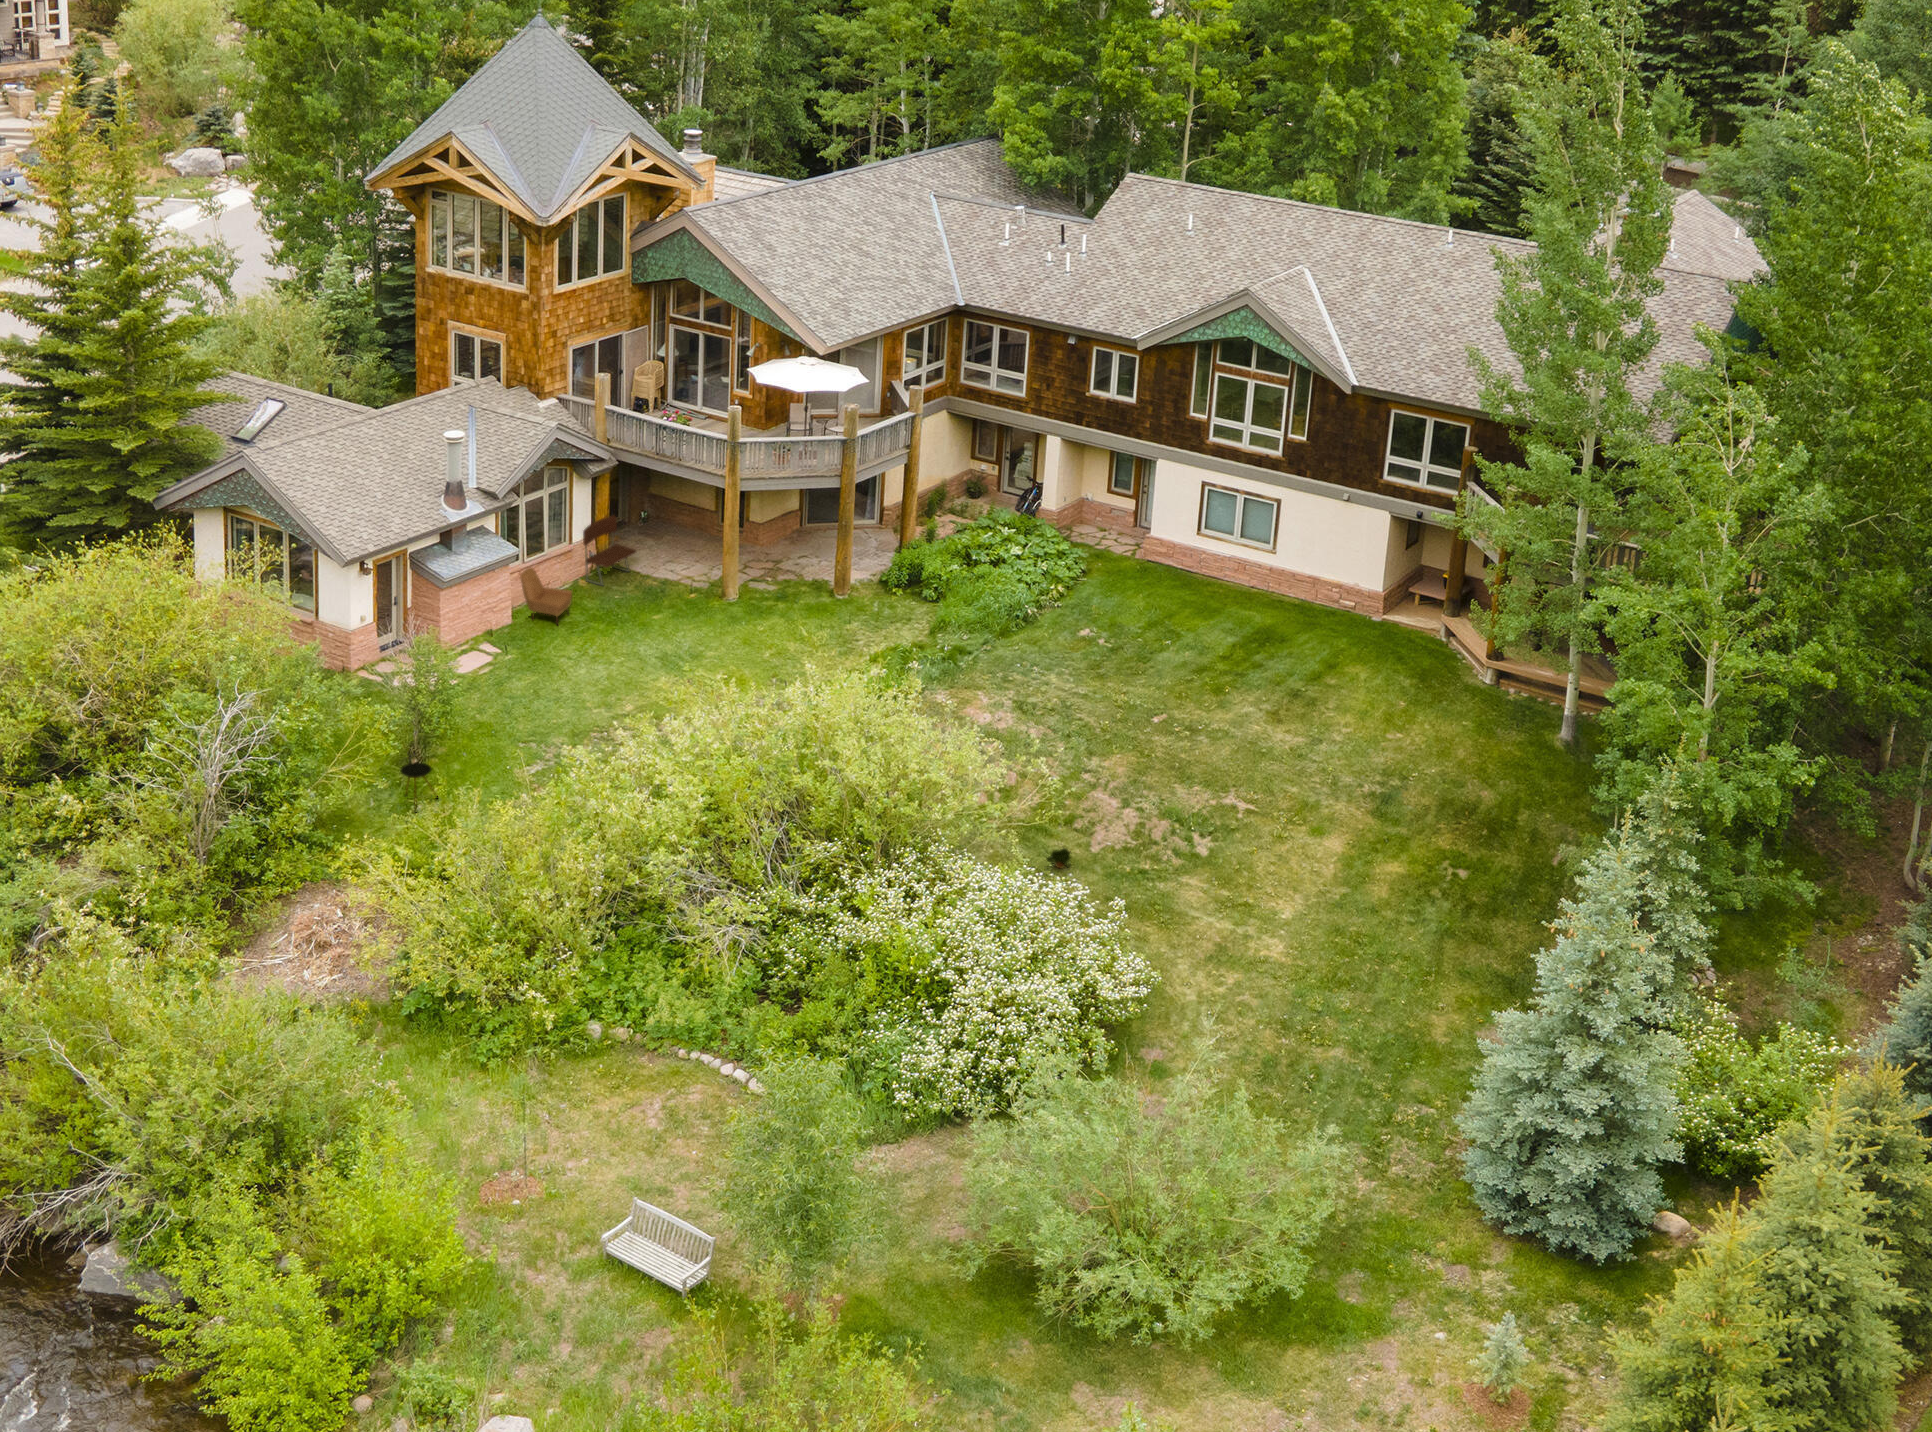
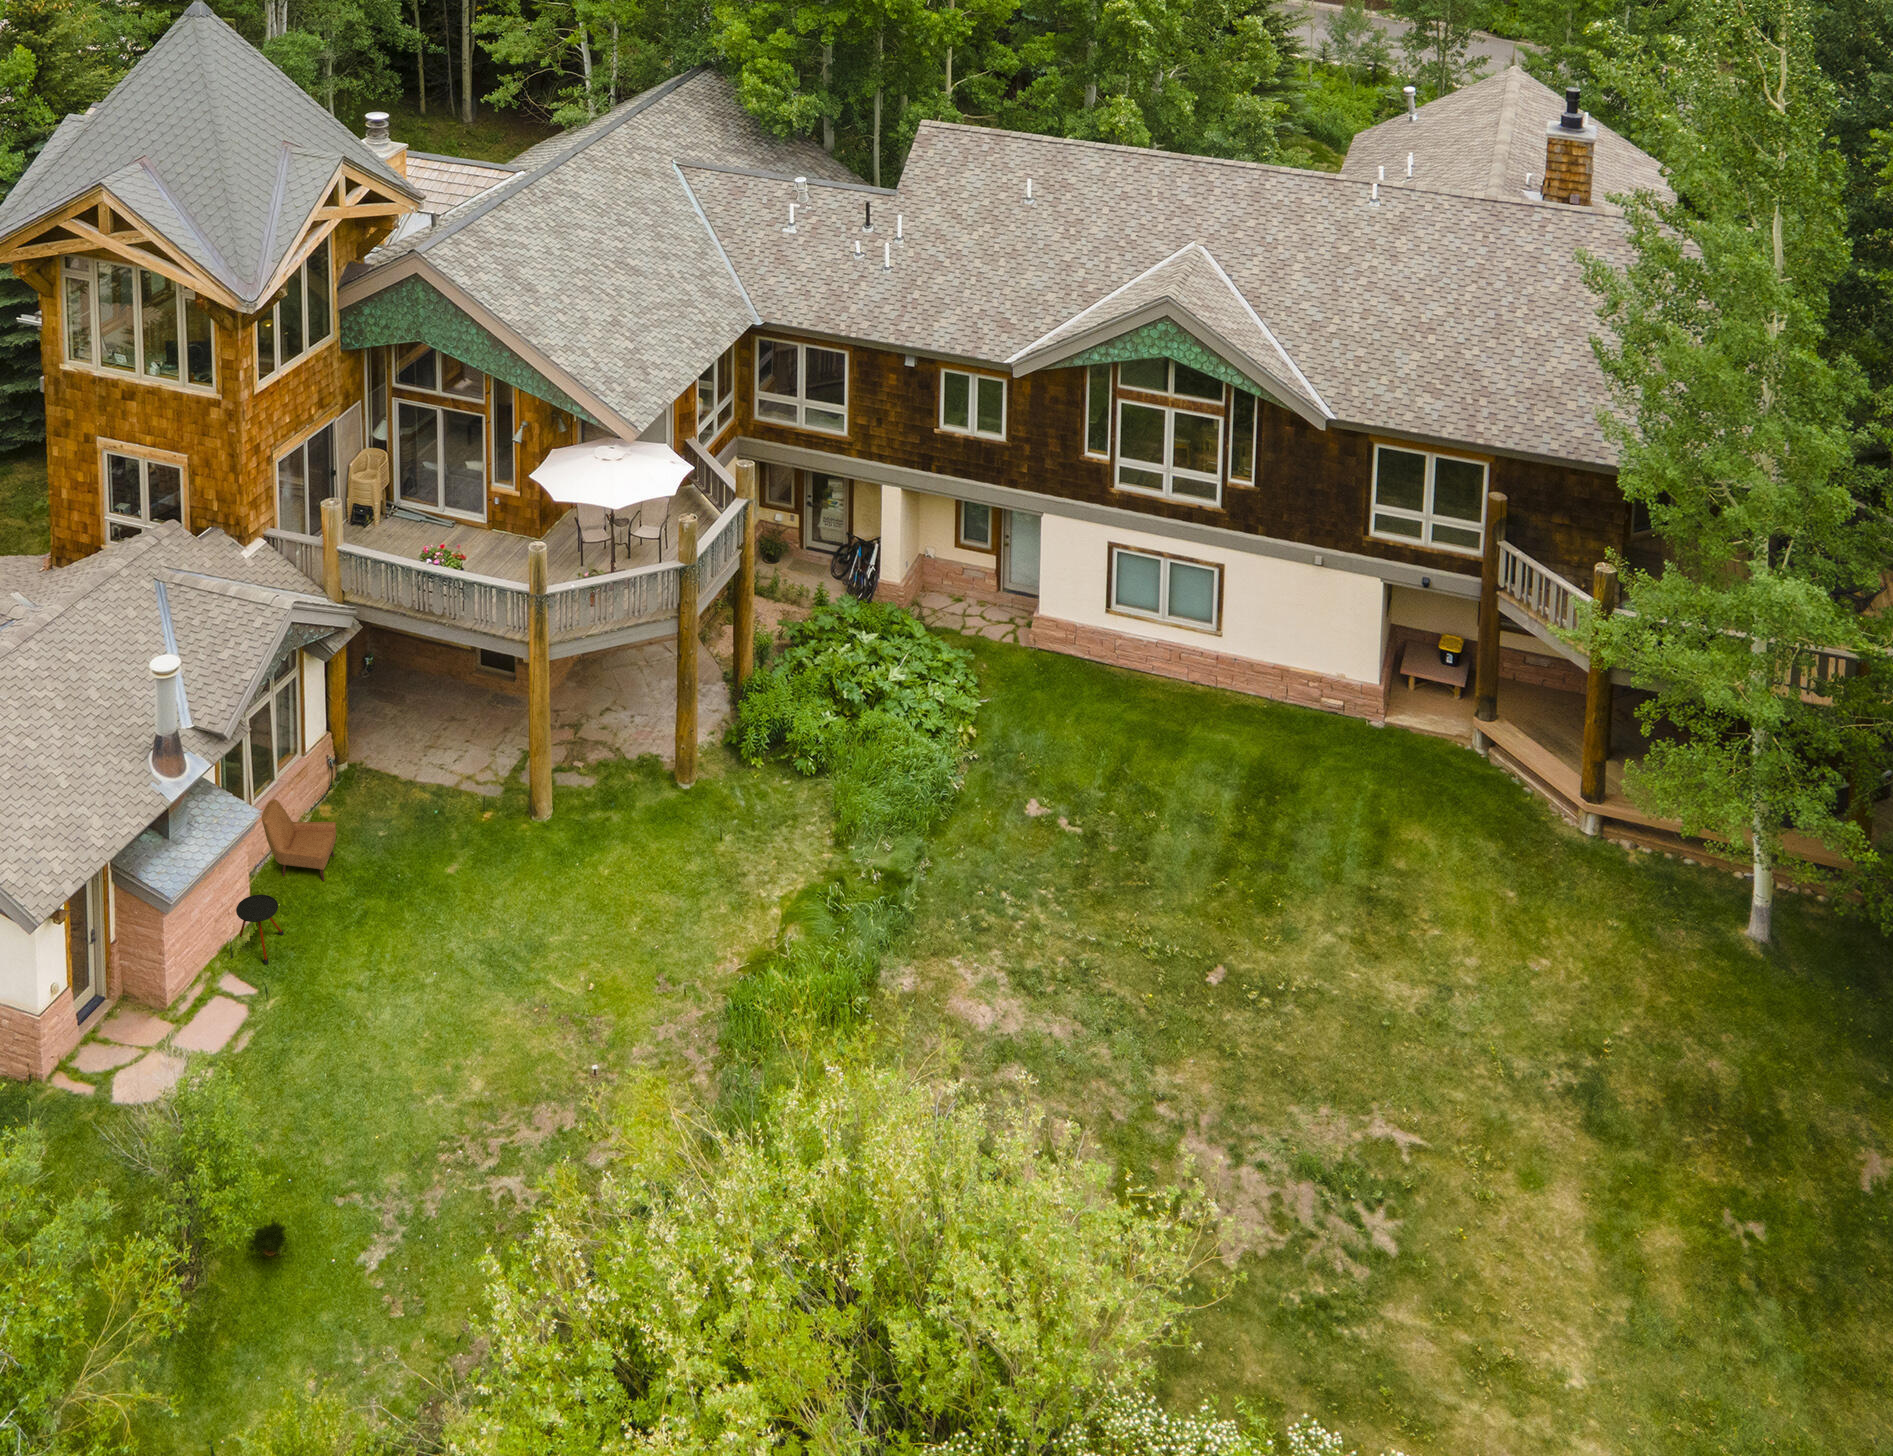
bench: present [583,516,636,586] -> none [331,683,402,788]
side table: present [400,762,438,812] -> present [236,895,284,964]
potted plant: present [1046,848,1071,868] -> present [248,1219,287,1259]

